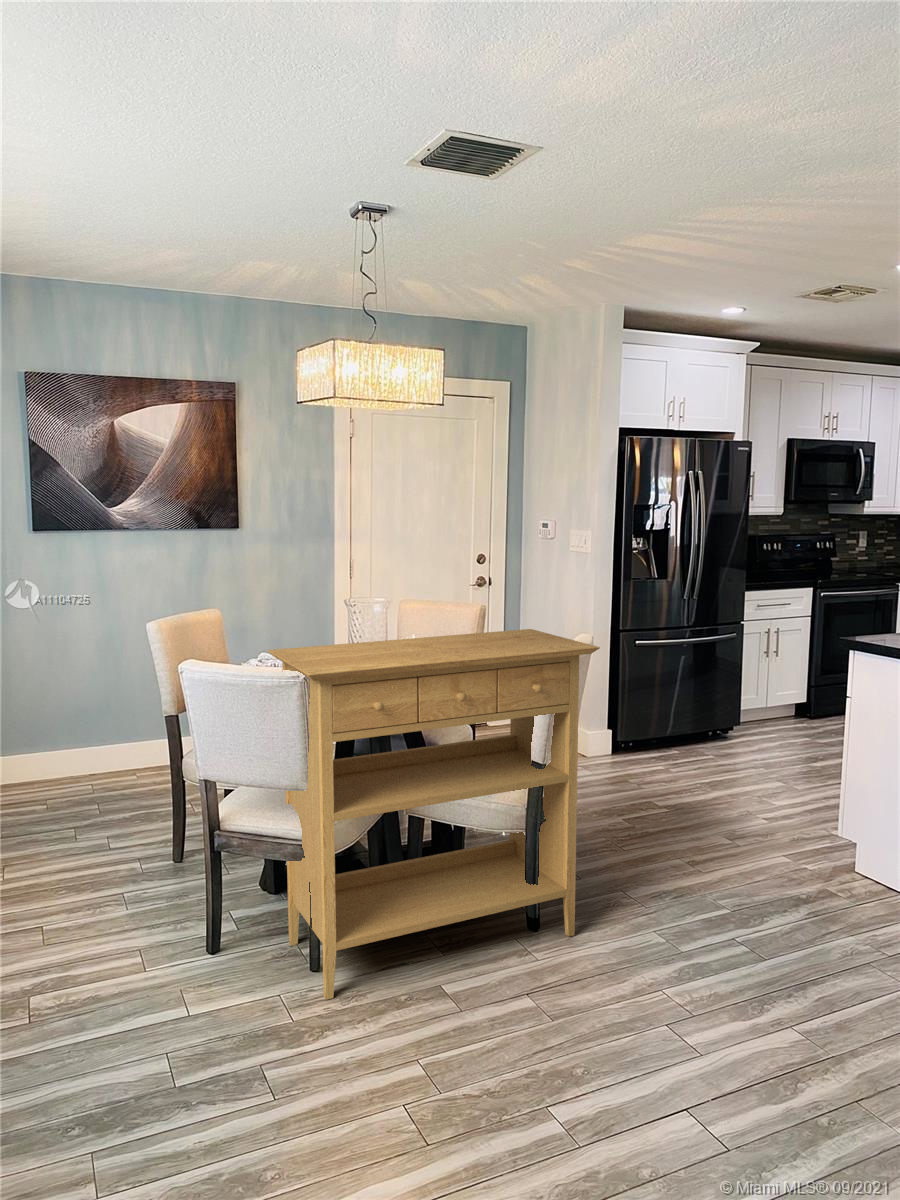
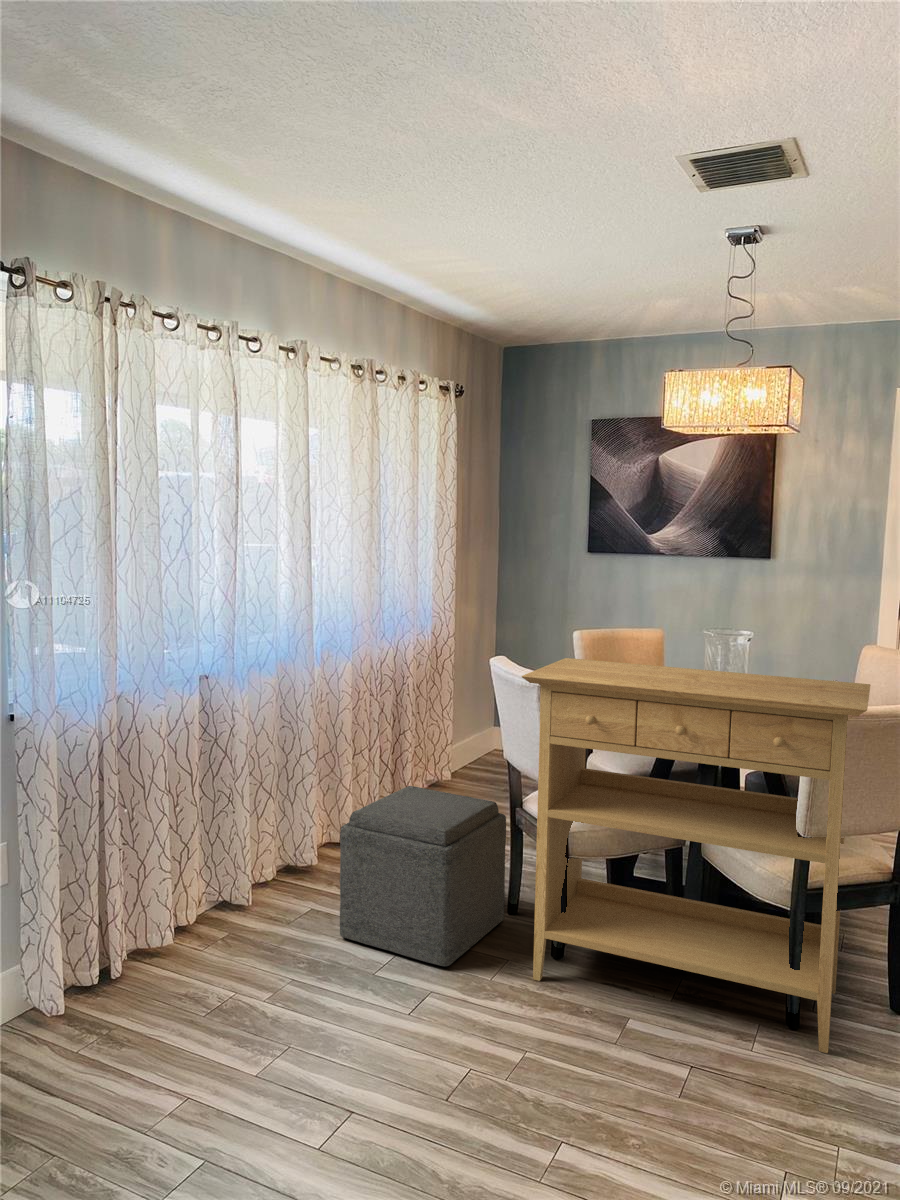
ottoman: none [61,832,242,1073] -> present [340,786,506,966]

